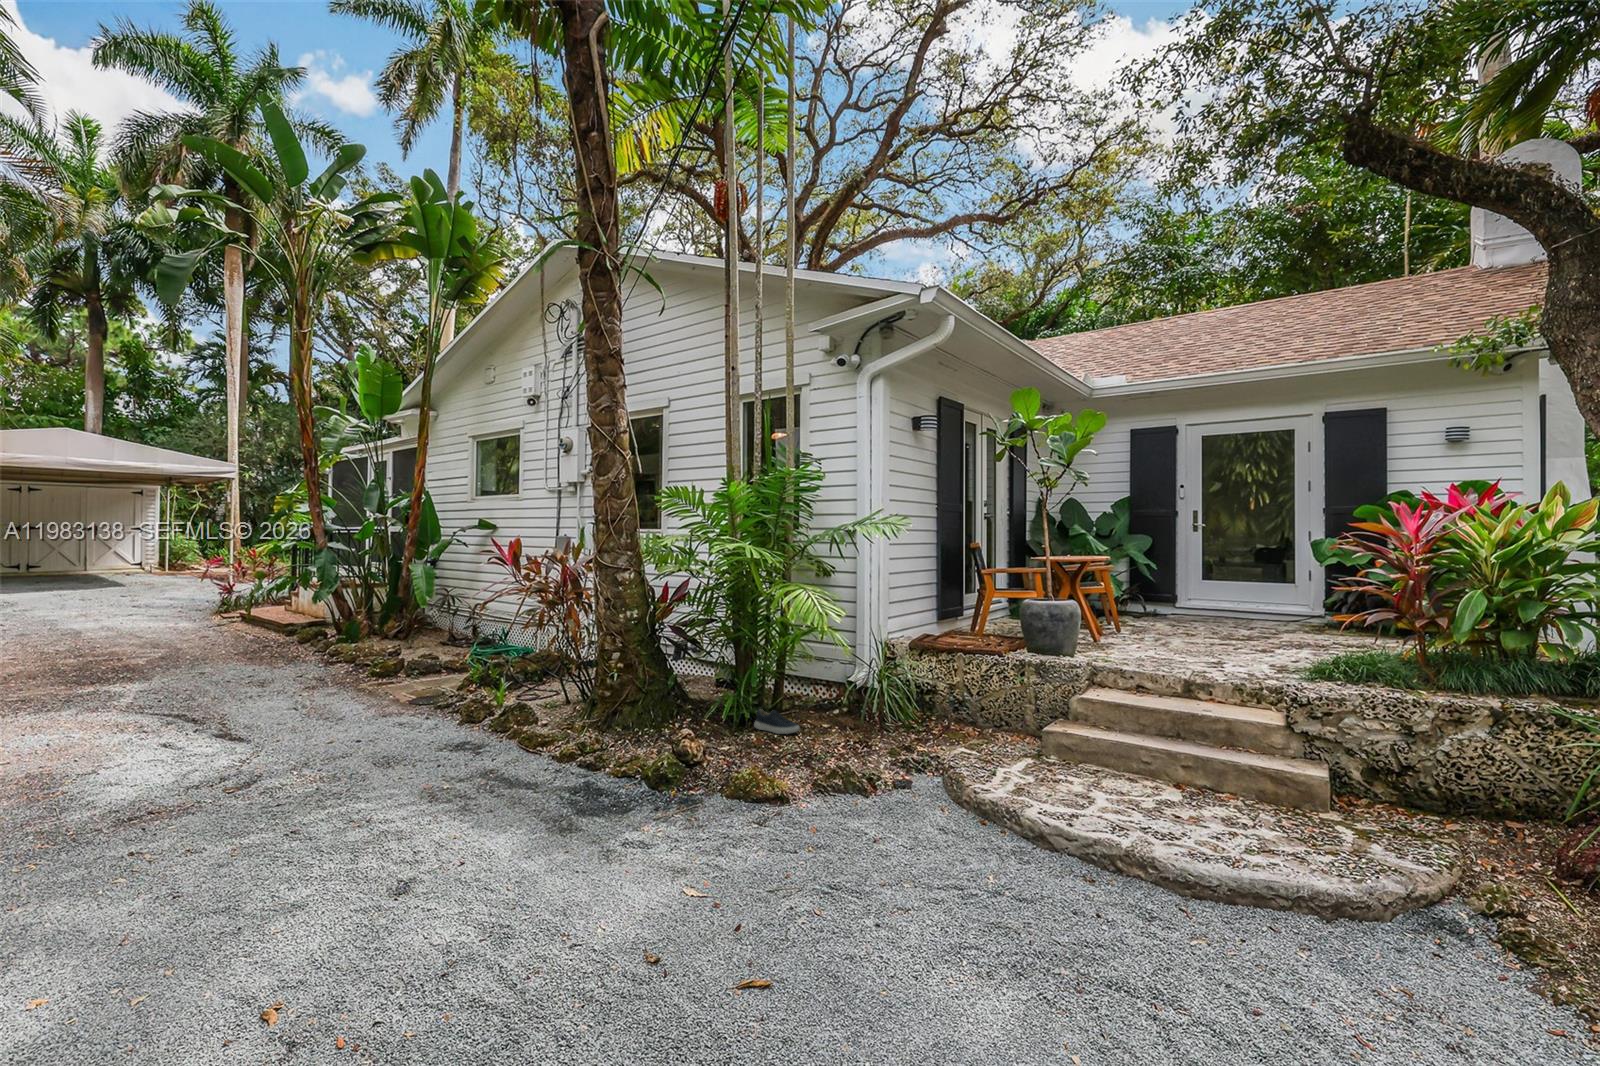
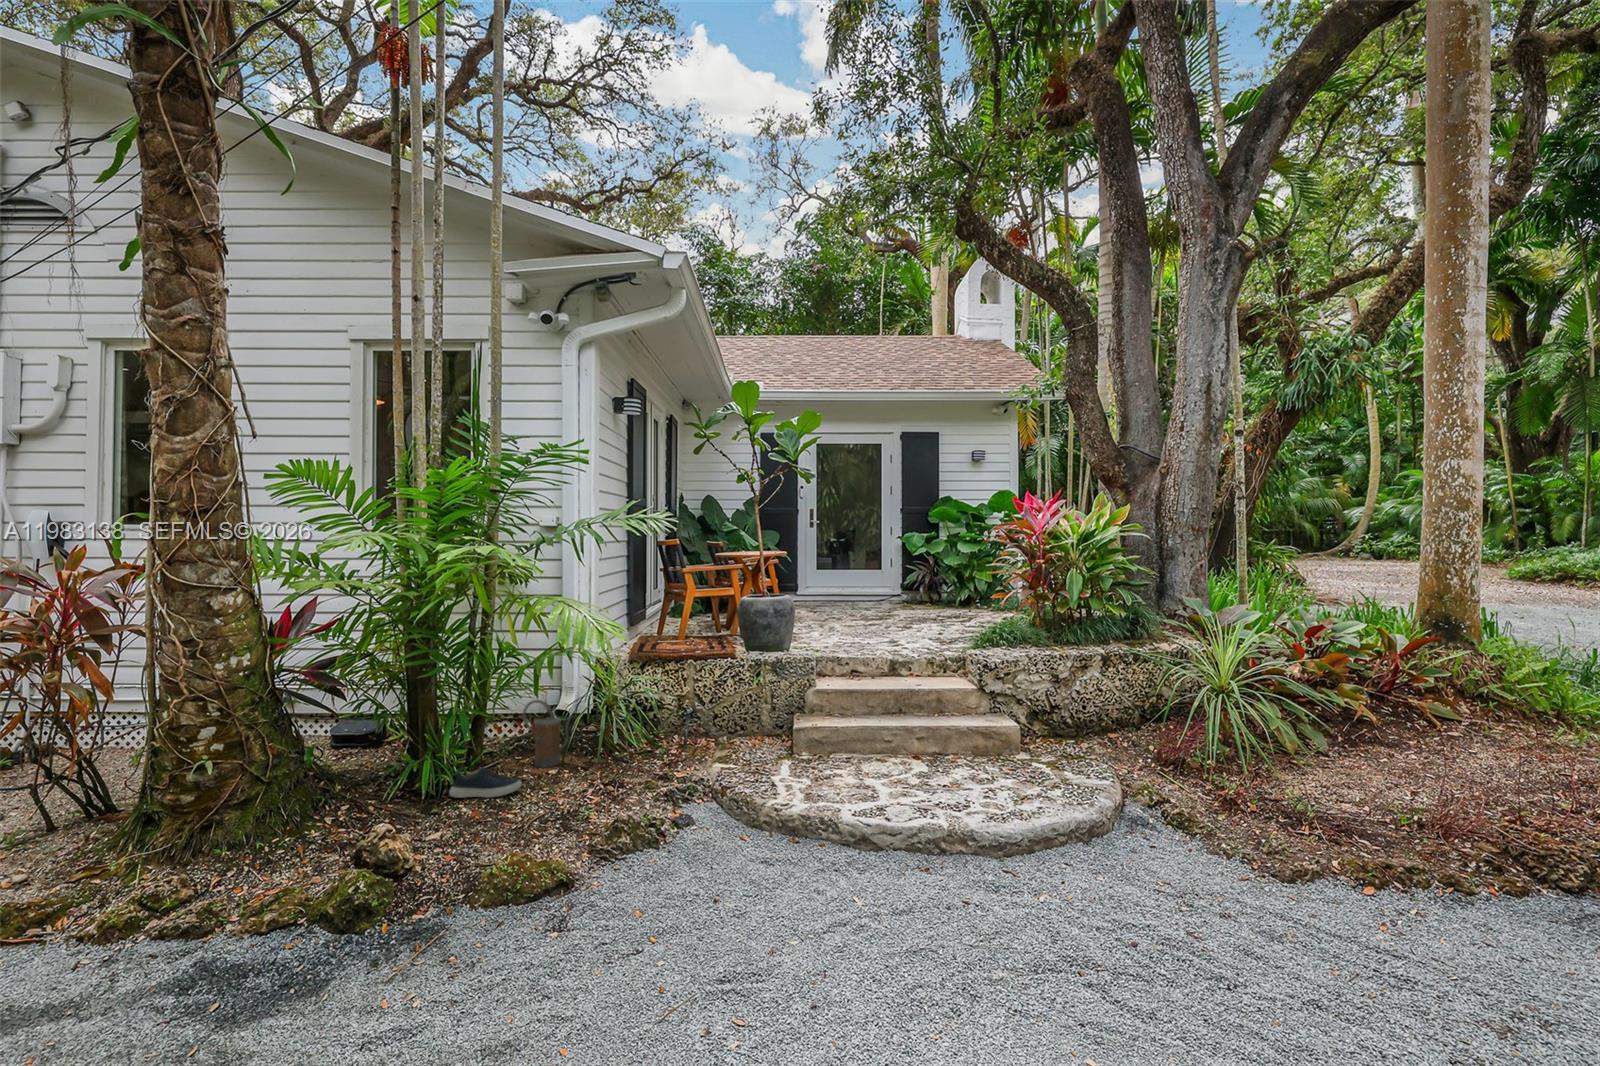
watering can: none [823,669,853,723] -> present [523,700,573,768]

